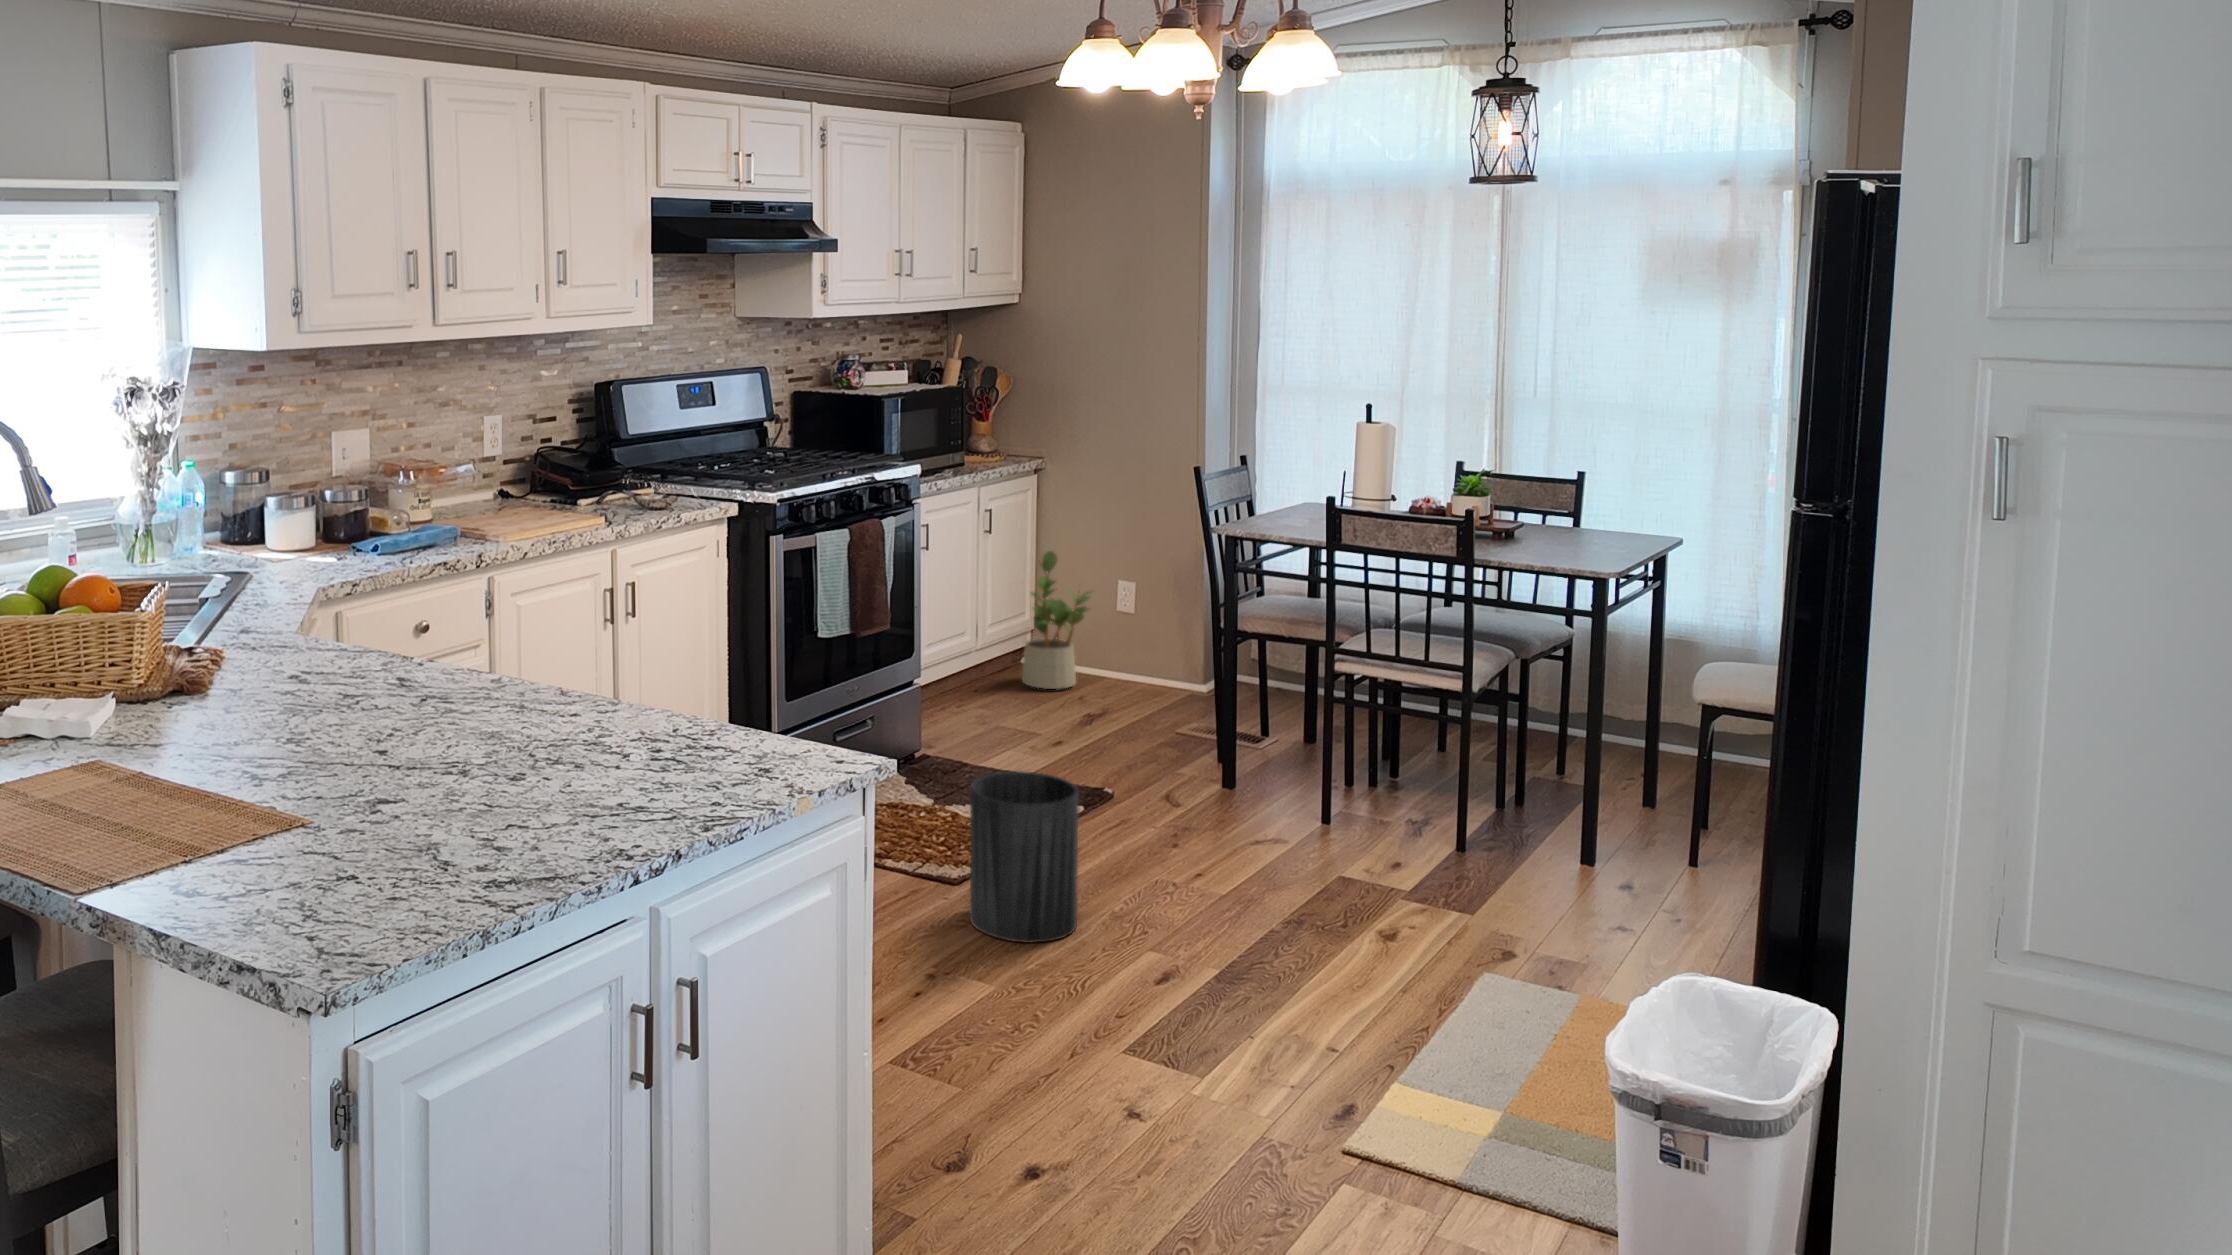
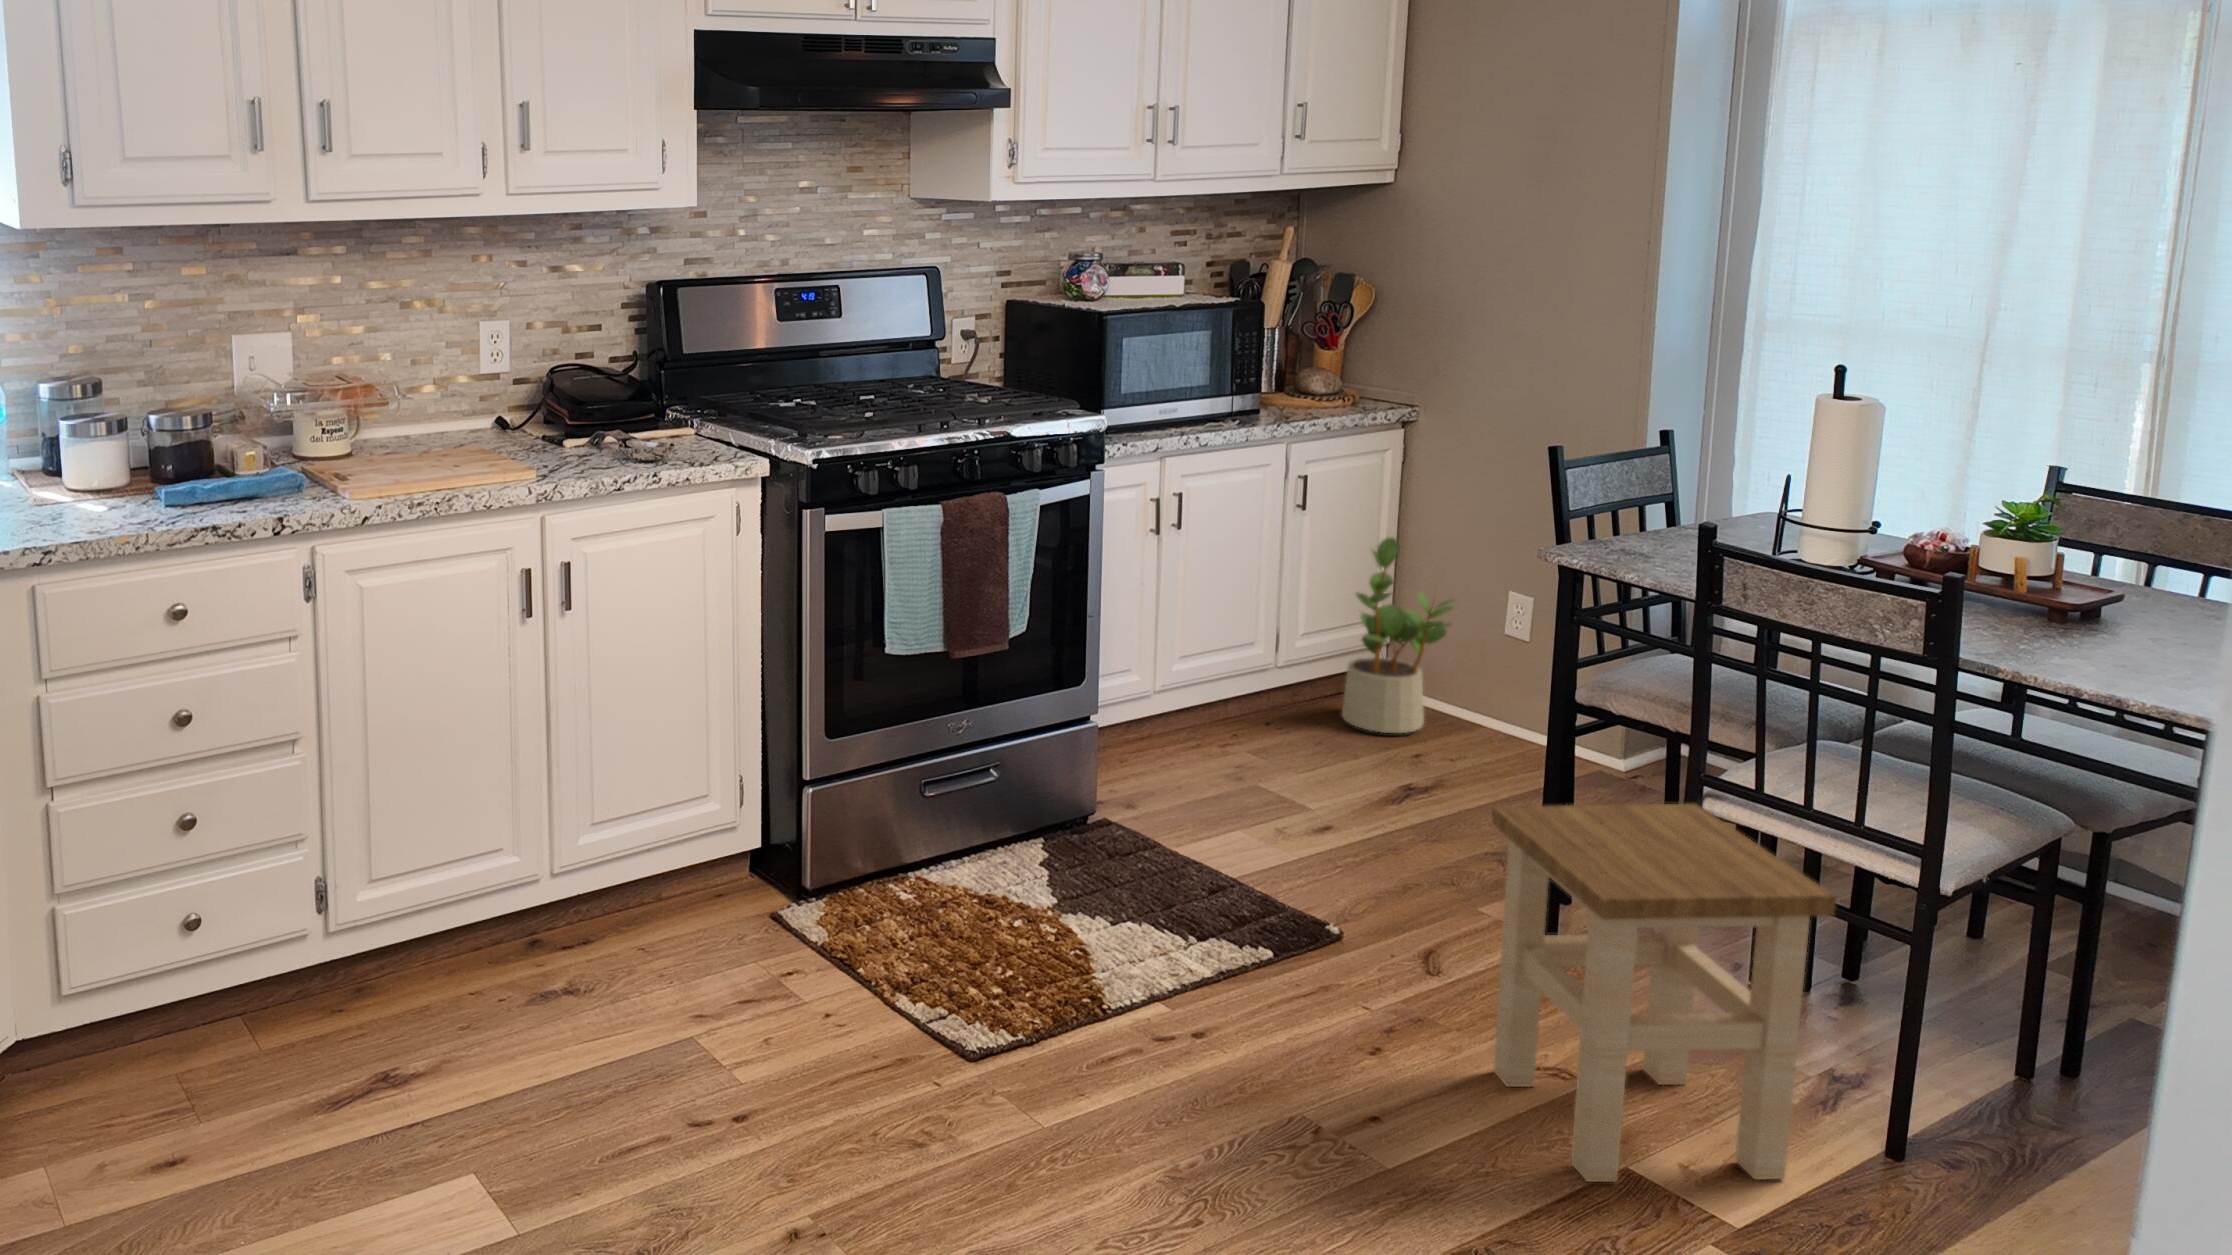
stool: none [1237,666,1424,879] -> present [1492,804,1836,1182]
trash can: present [970,771,1079,943] -> none [924,909,1096,1200]

